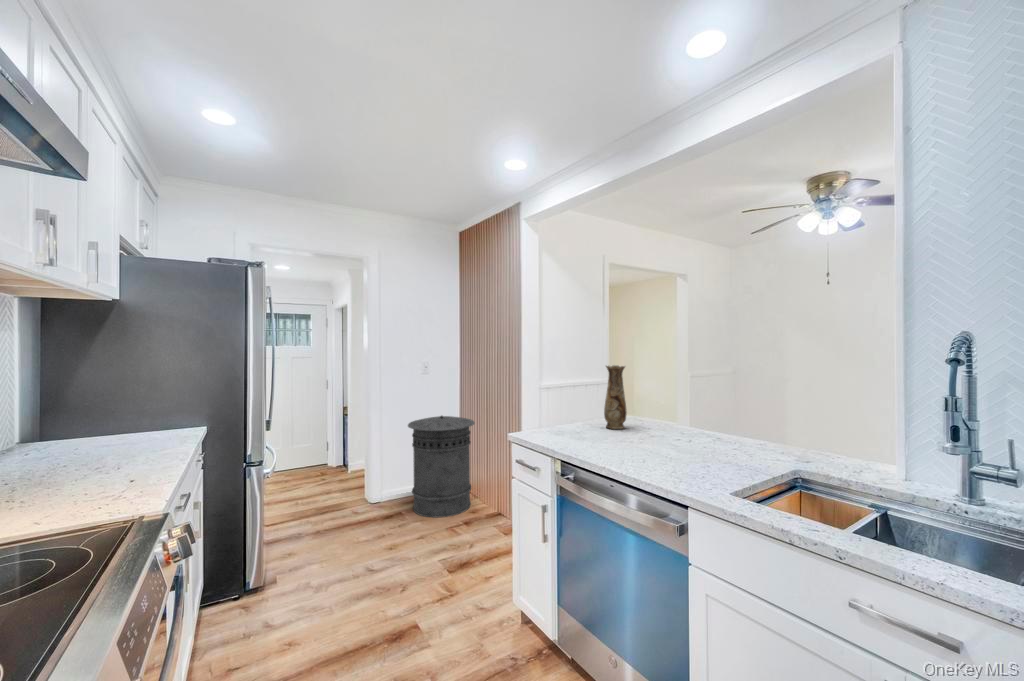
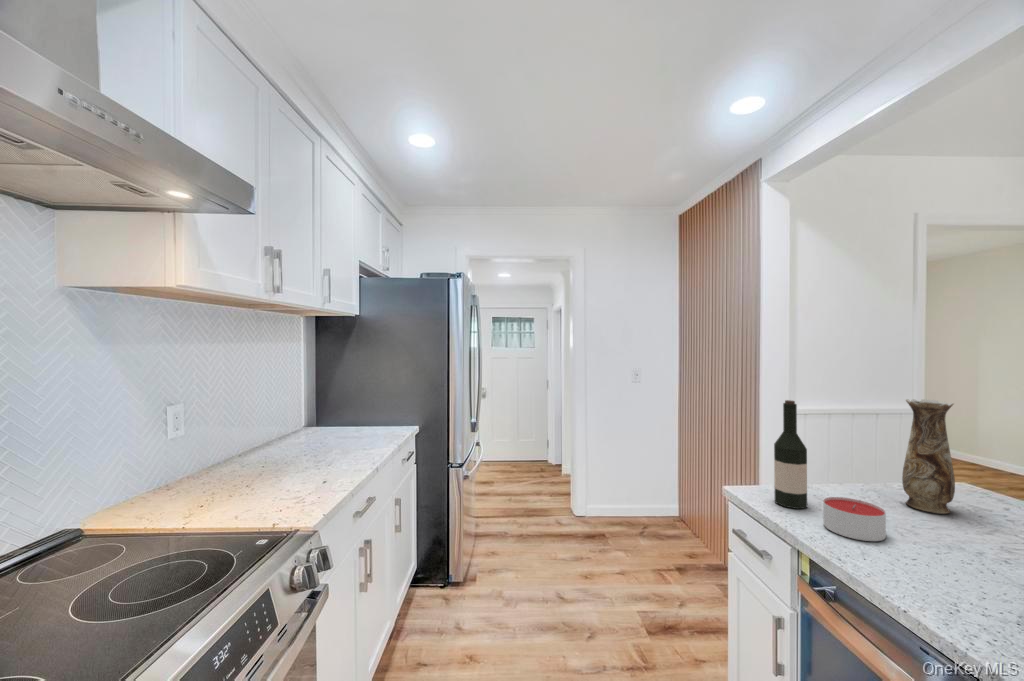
wine bottle: none [541,368,560,438] -> present [774,400,807,509]
trash can: present [408,416,475,518] -> none [612,432,694,554]
candle: none [569,425,599,445] -> present [823,497,886,541]

